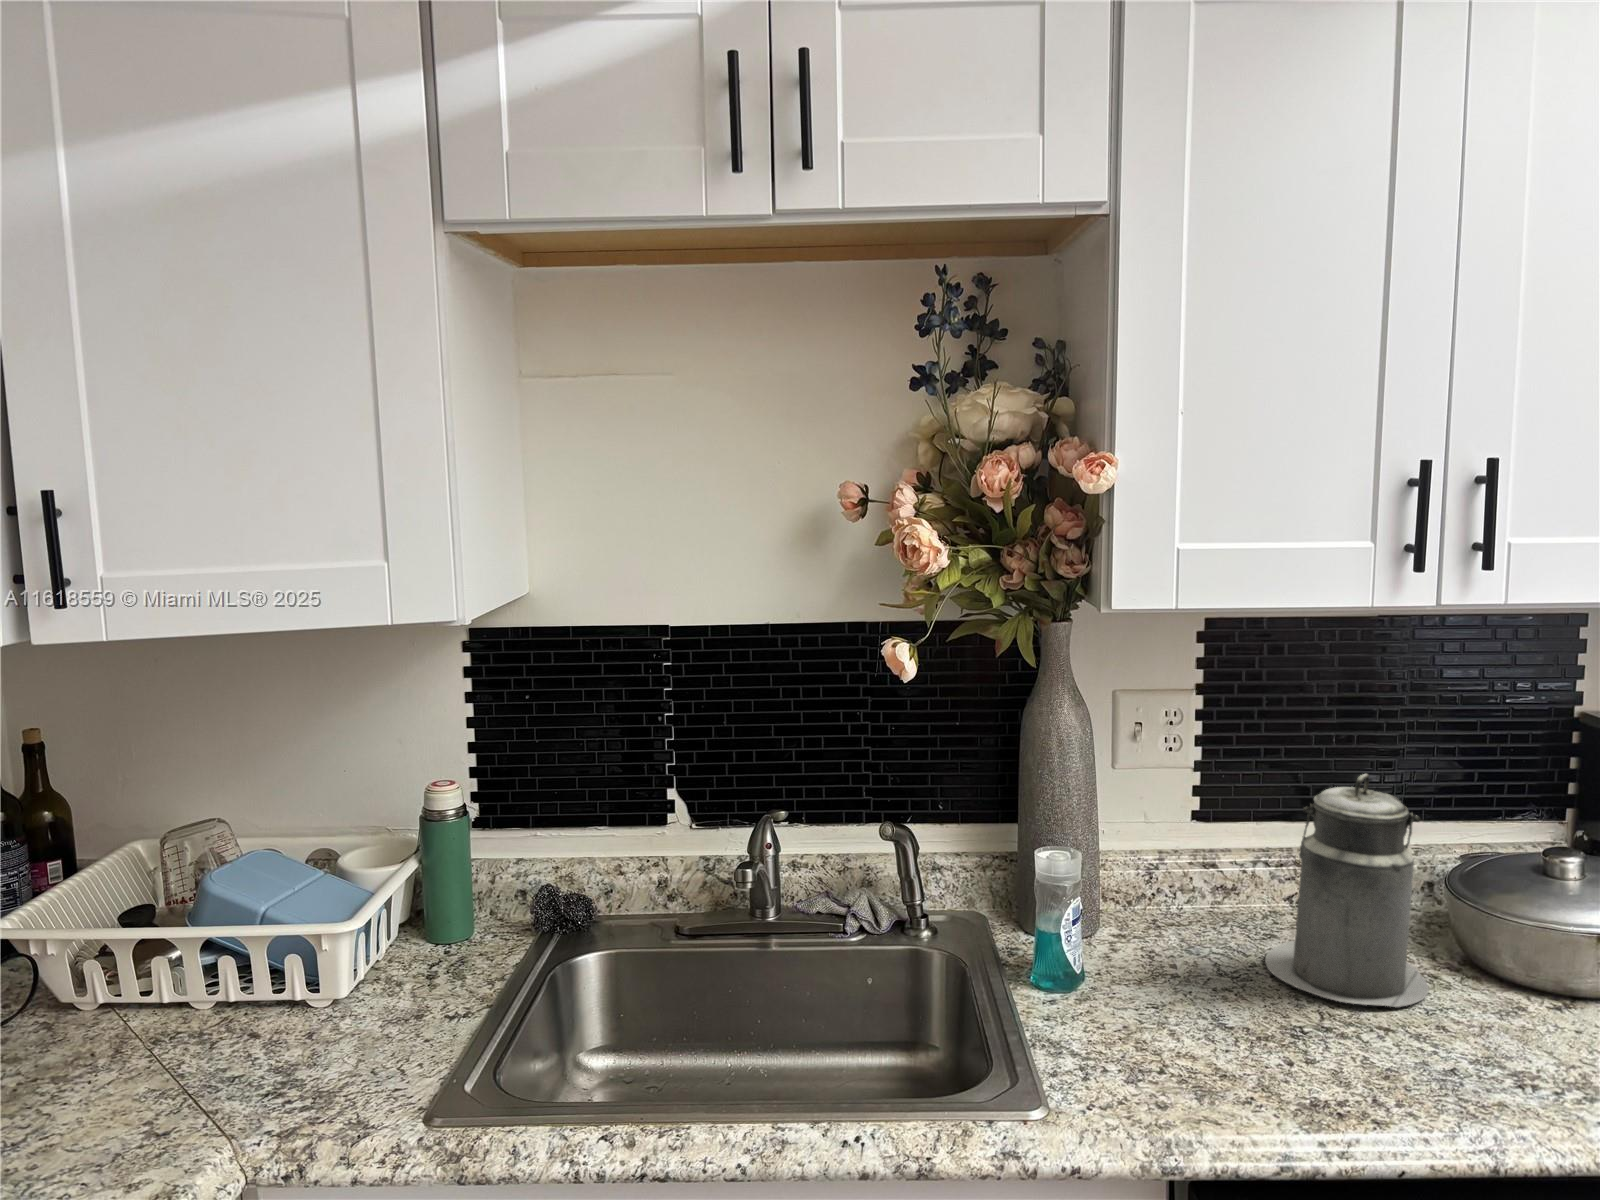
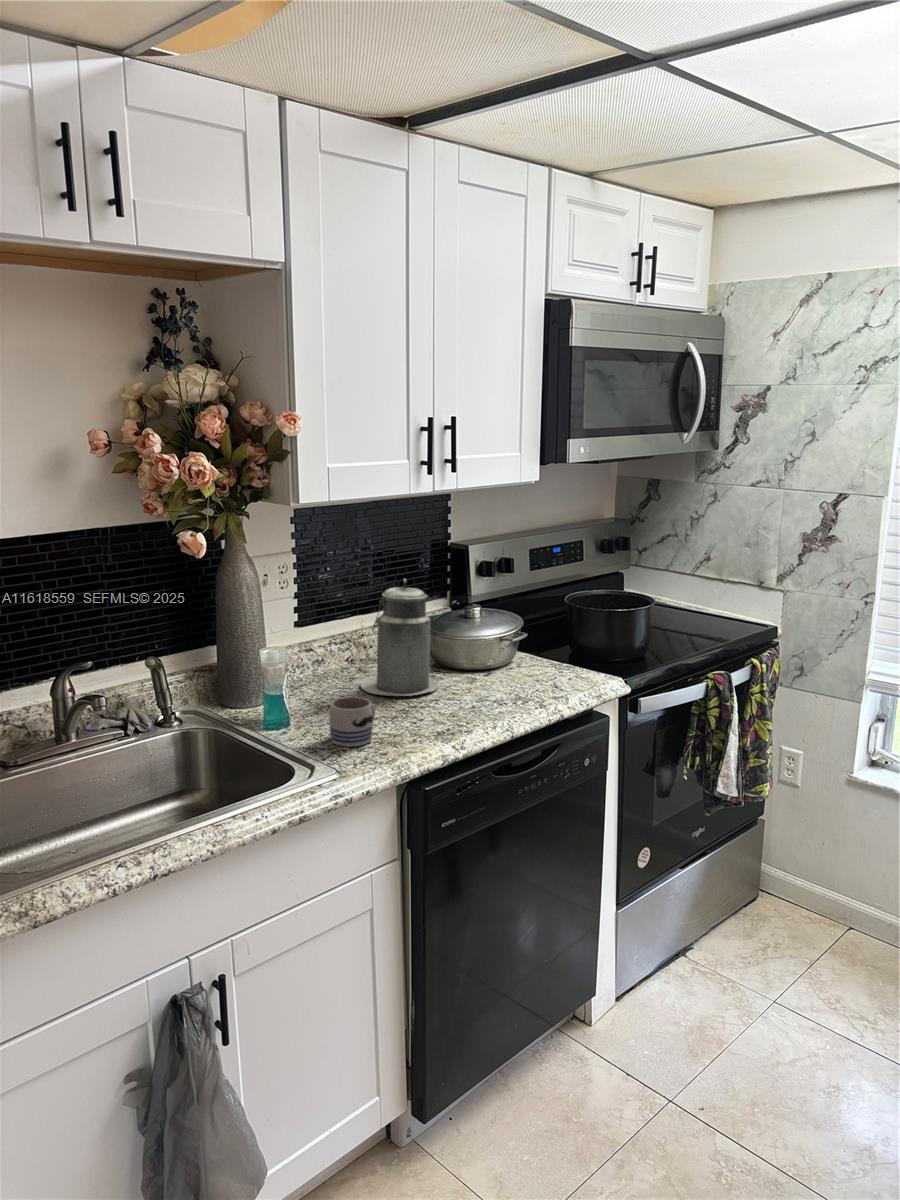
mug: none [1099,972,1203,1073] -> present [329,697,375,746]

